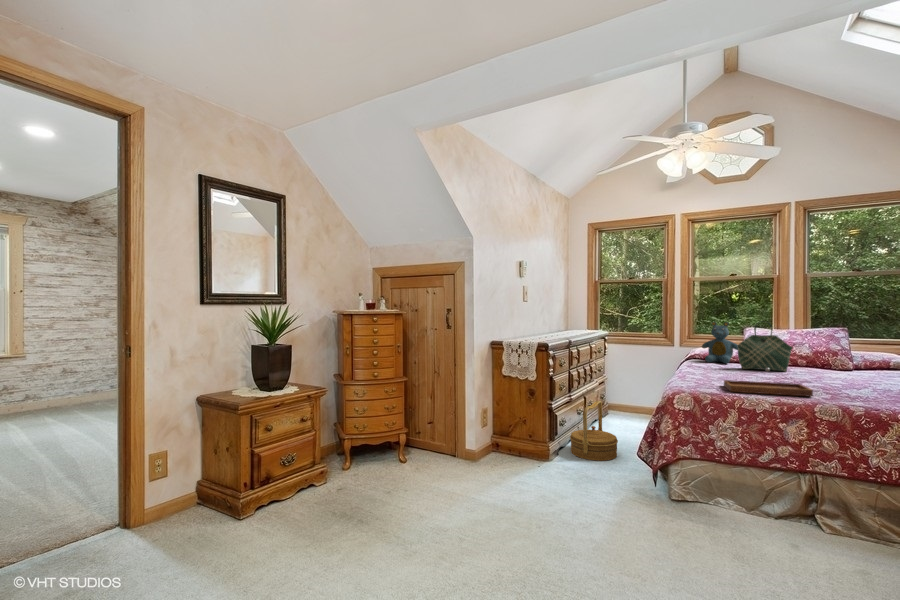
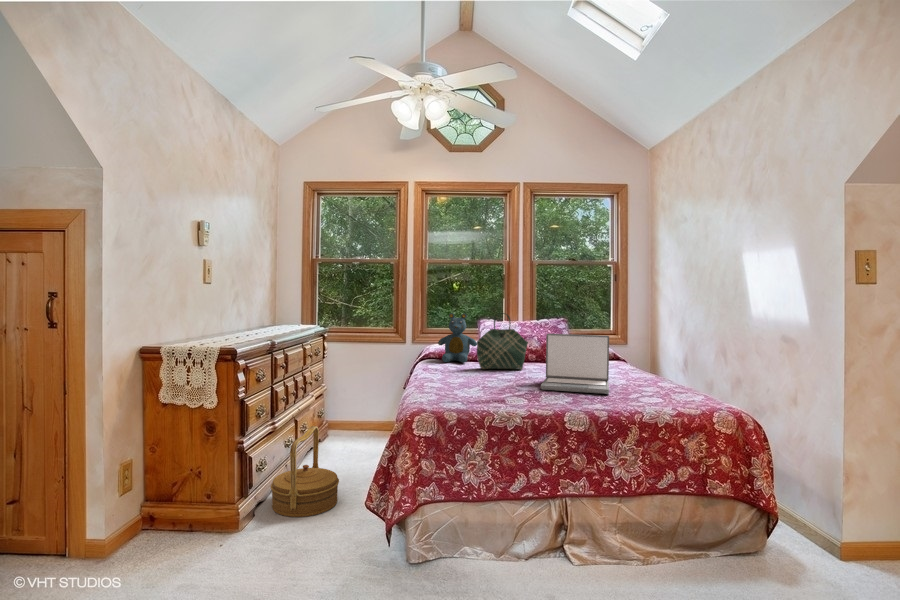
laptop: none [798,339,882,395] -> present [541,334,609,394]
tray: present [724,368,813,396] -> none [470,371,560,405]

